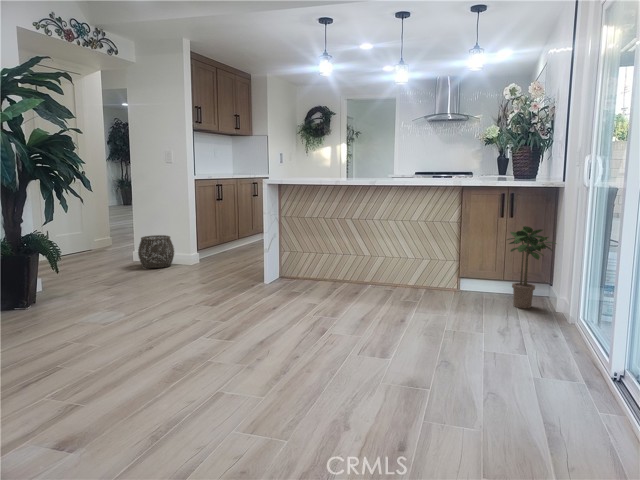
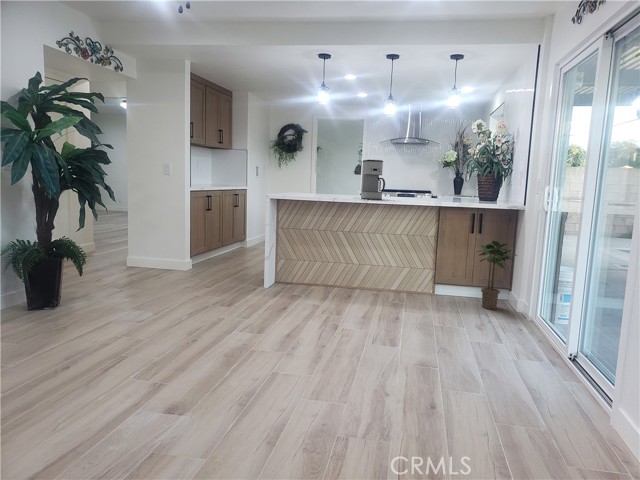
coffee maker: none [369,135,396,181] -> present [361,160,385,199]
woven basket: present [138,235,174,268] -> none [134,242,169,274]

